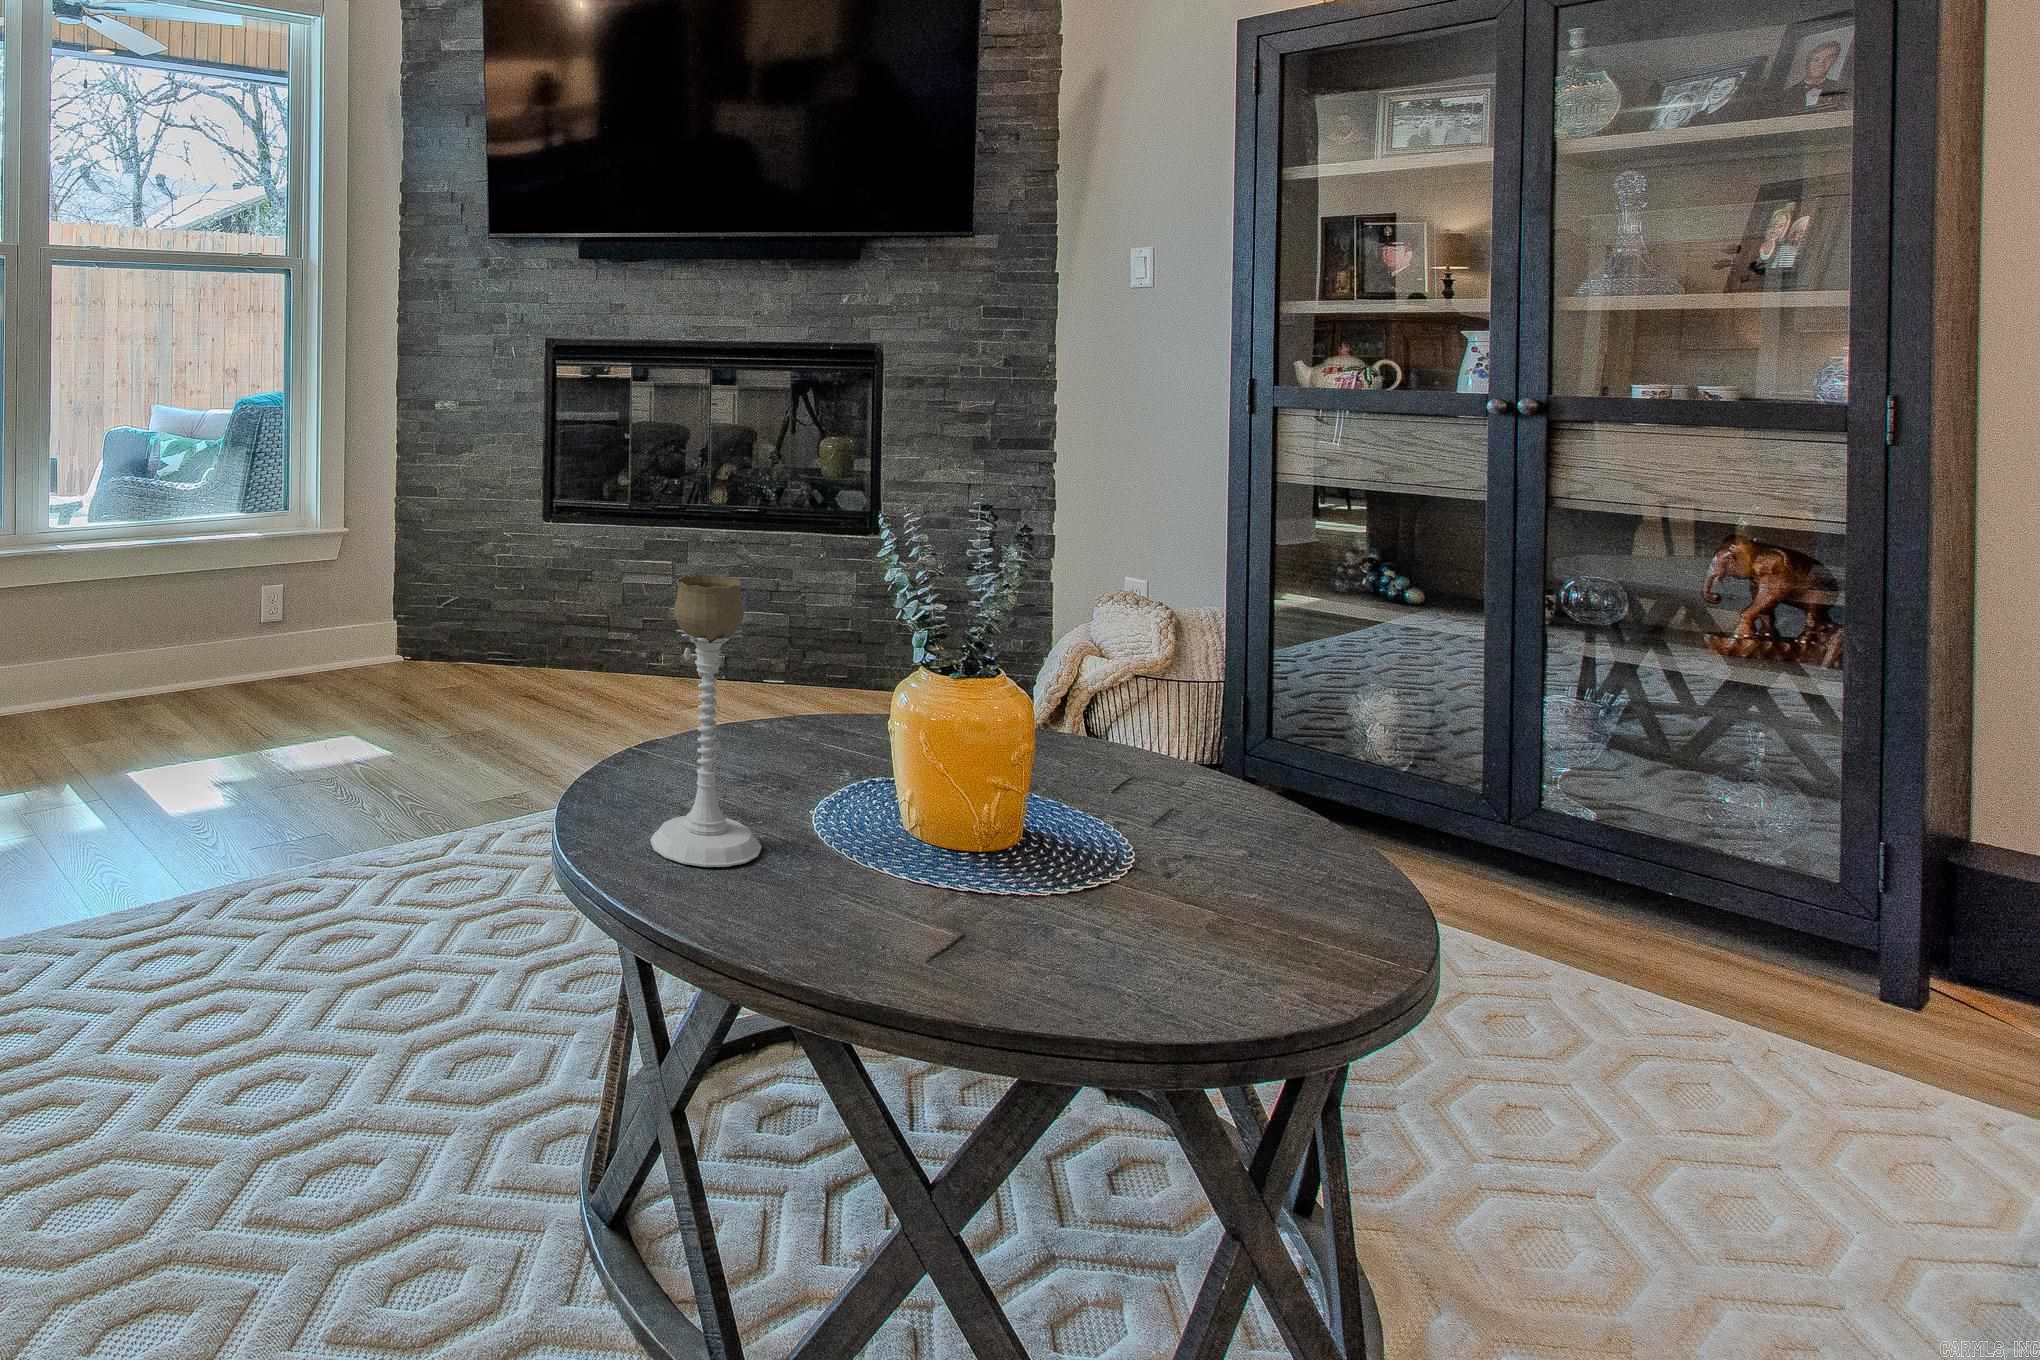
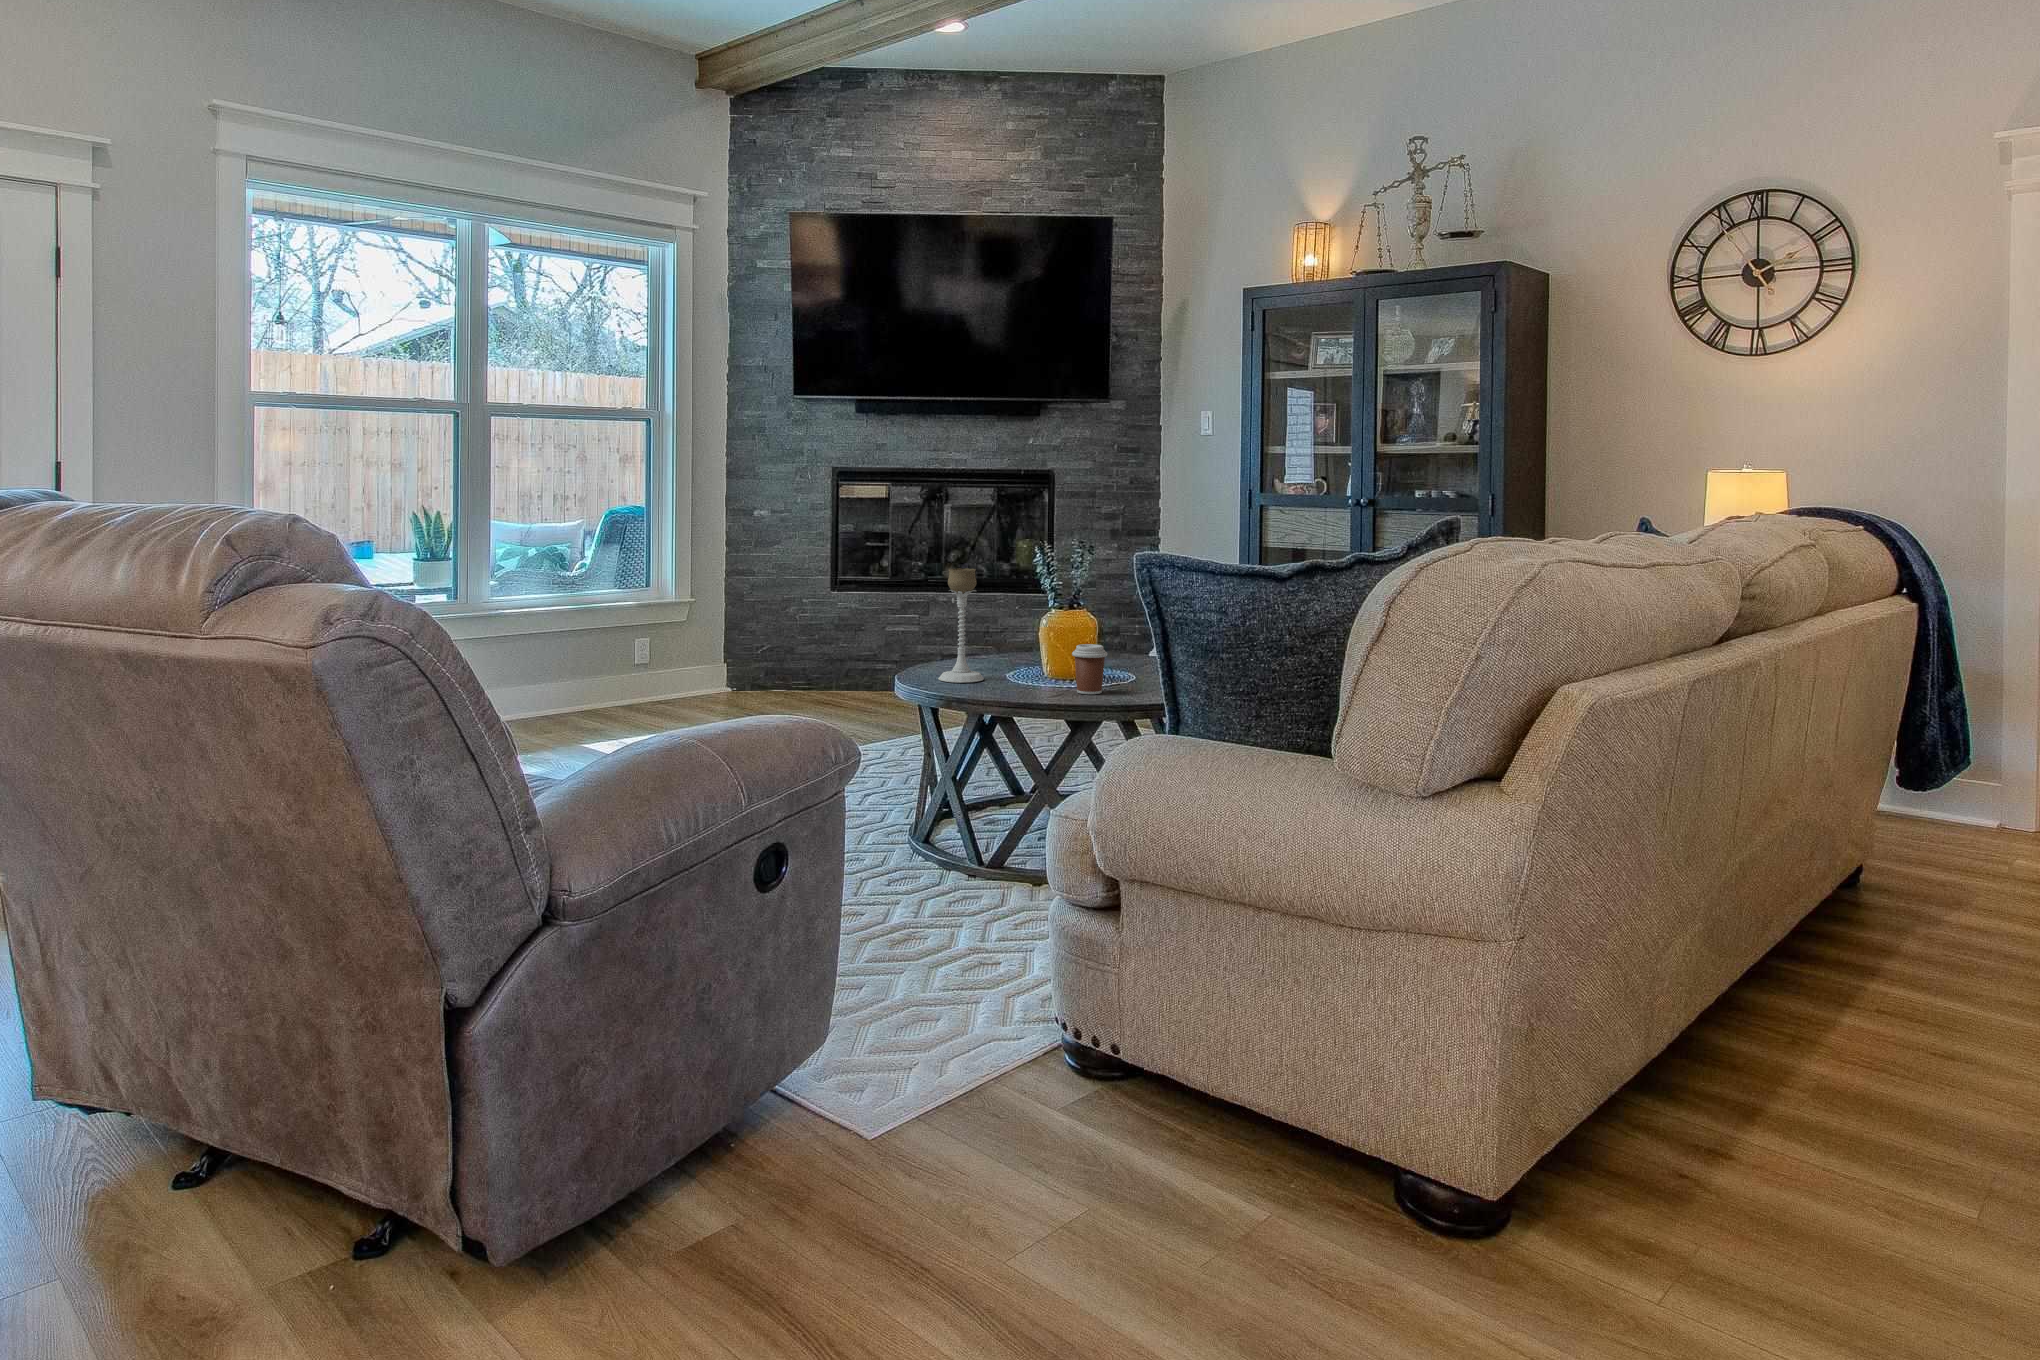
coffee cup: none [1004,815,1109,973] -> present [1072,644,1107,694]

